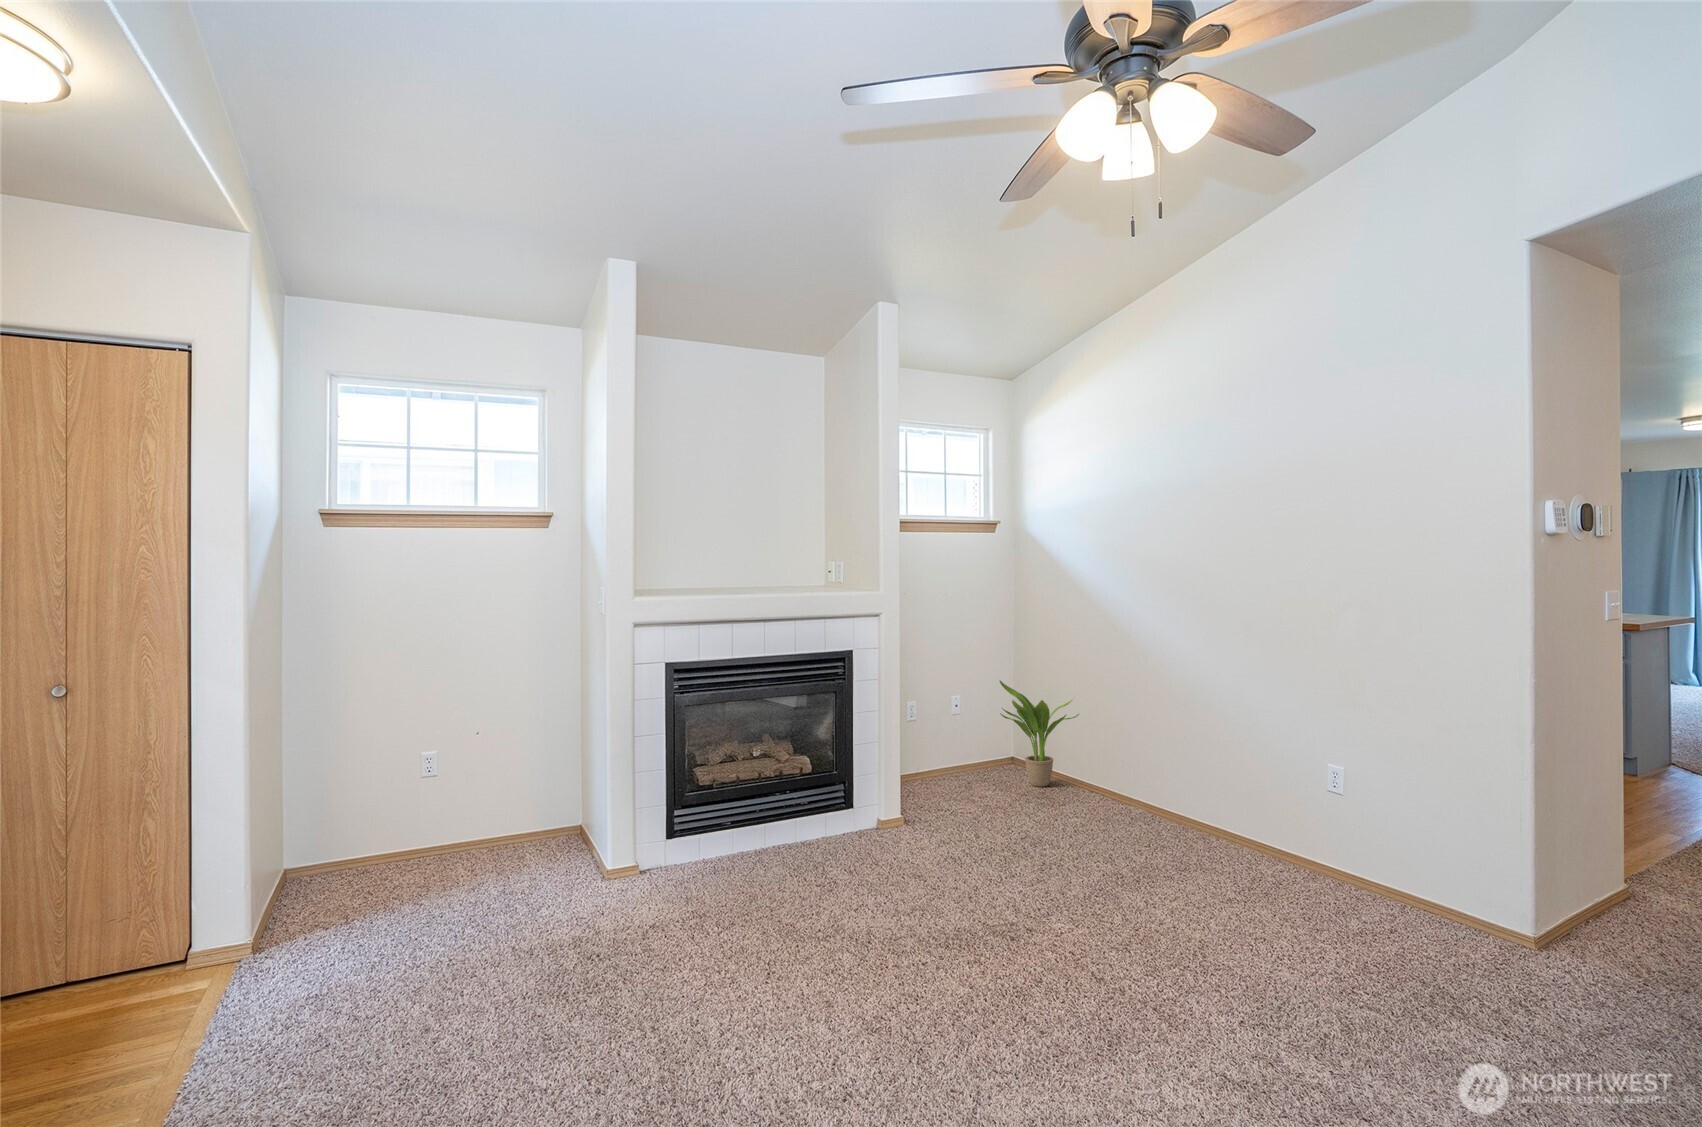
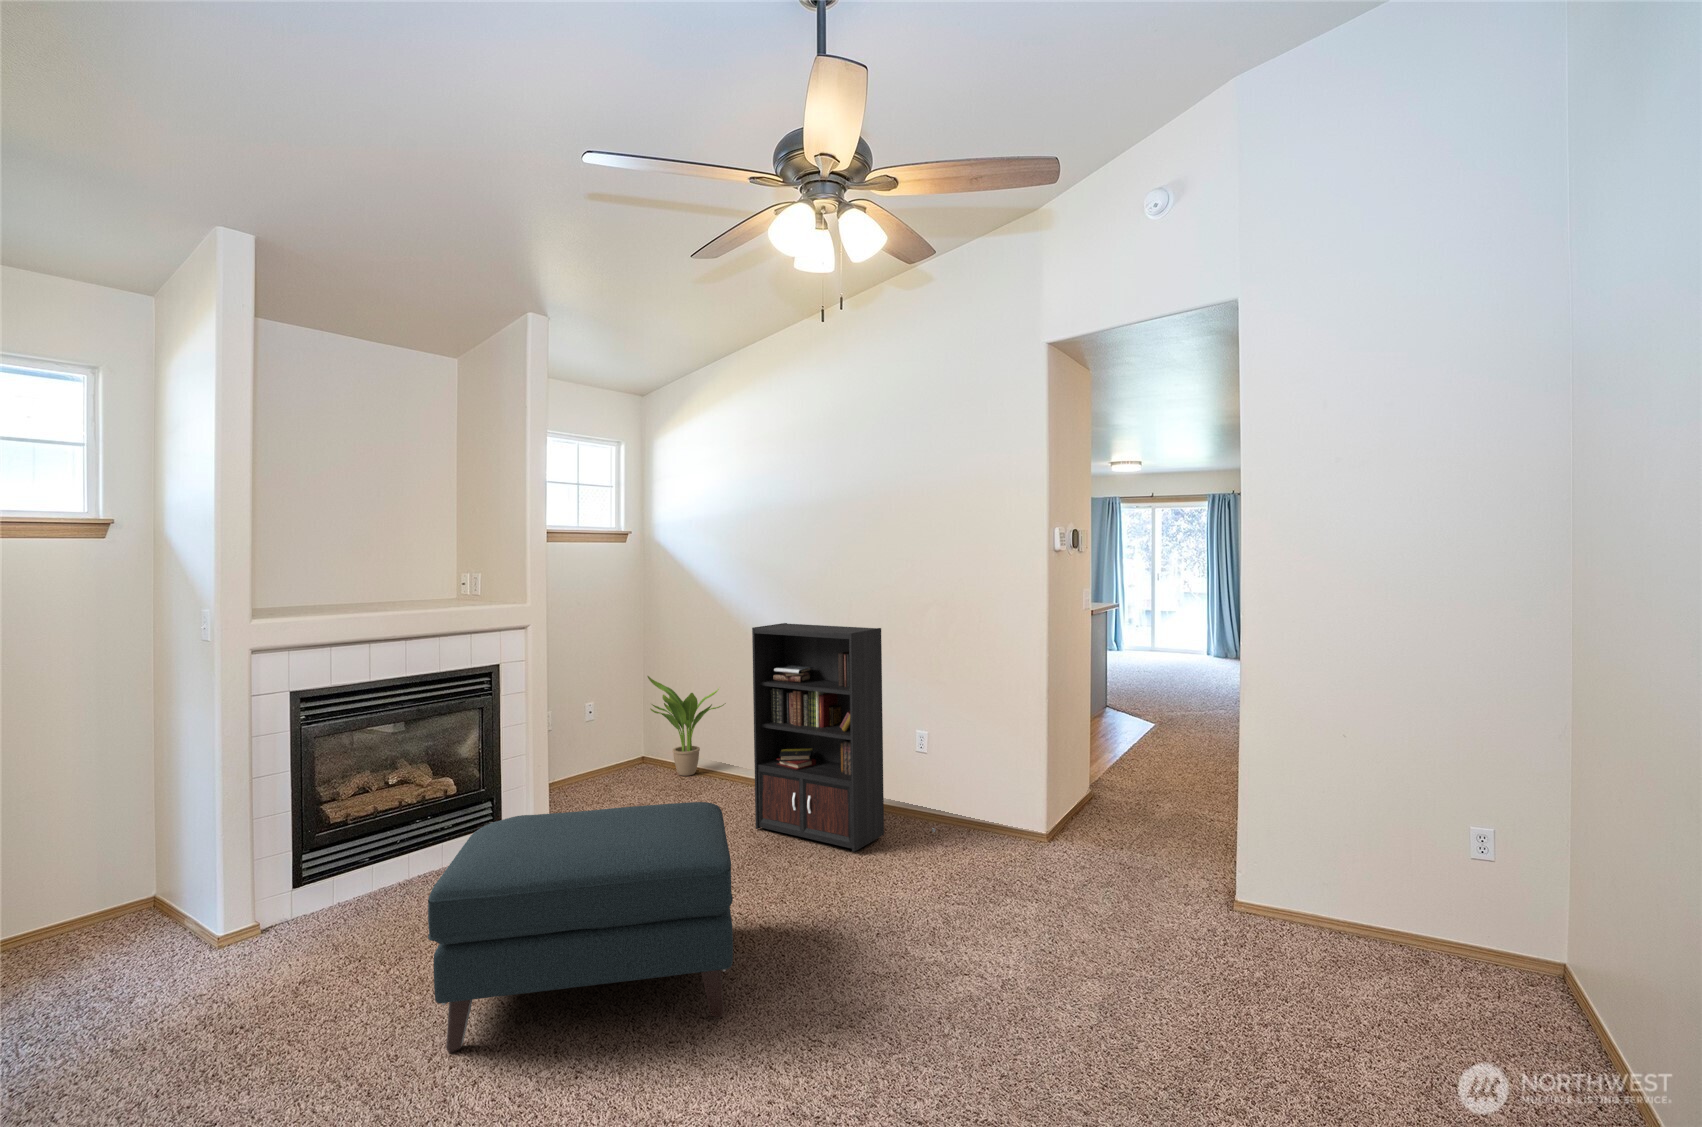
bookcase: none [1096,628,1341,905] -> present [752,623,935,852]
ottoman: none [722,803,1041,1079] -> present [428,802,733,1053]

